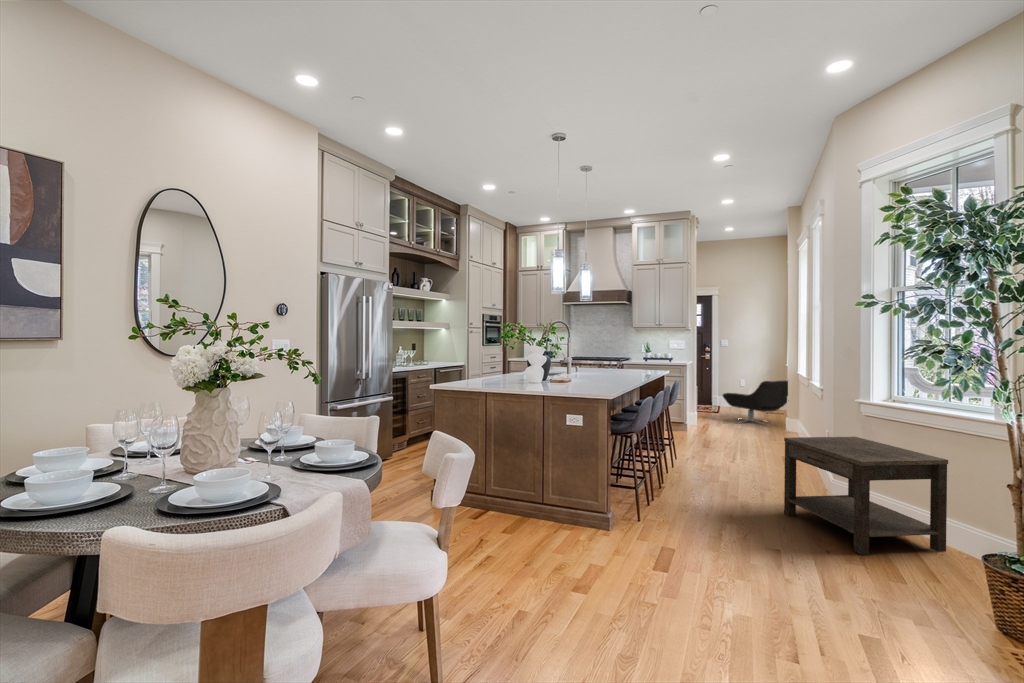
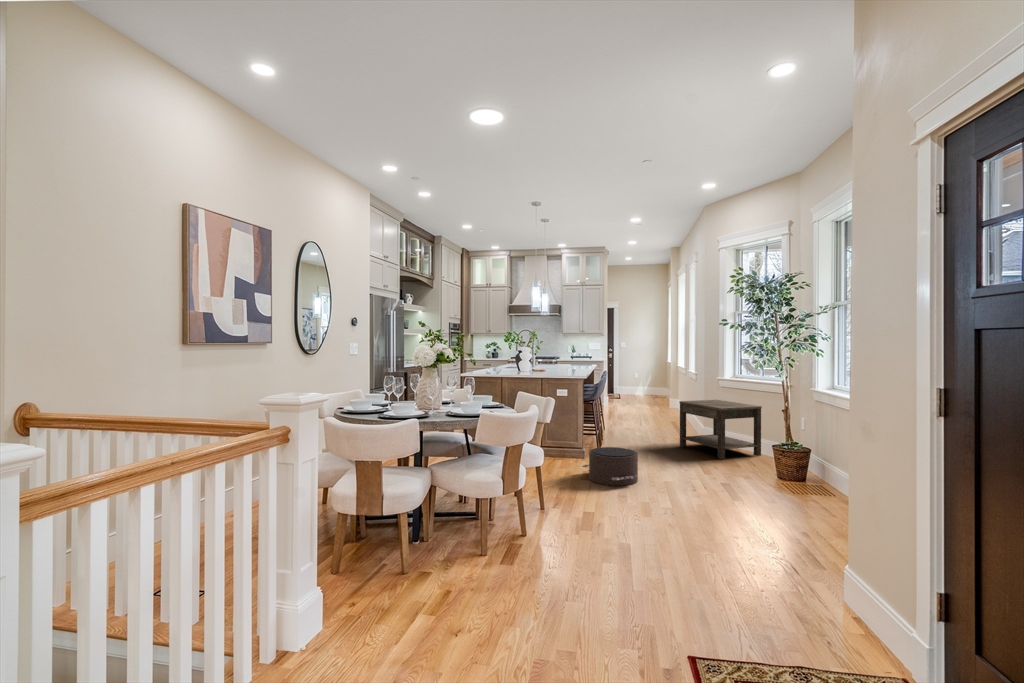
lounge chair: present [723,381,788,425] -> none [625,372,672,406]
pouf: none [578,526,676,618] -> present [582,447,638,486]

